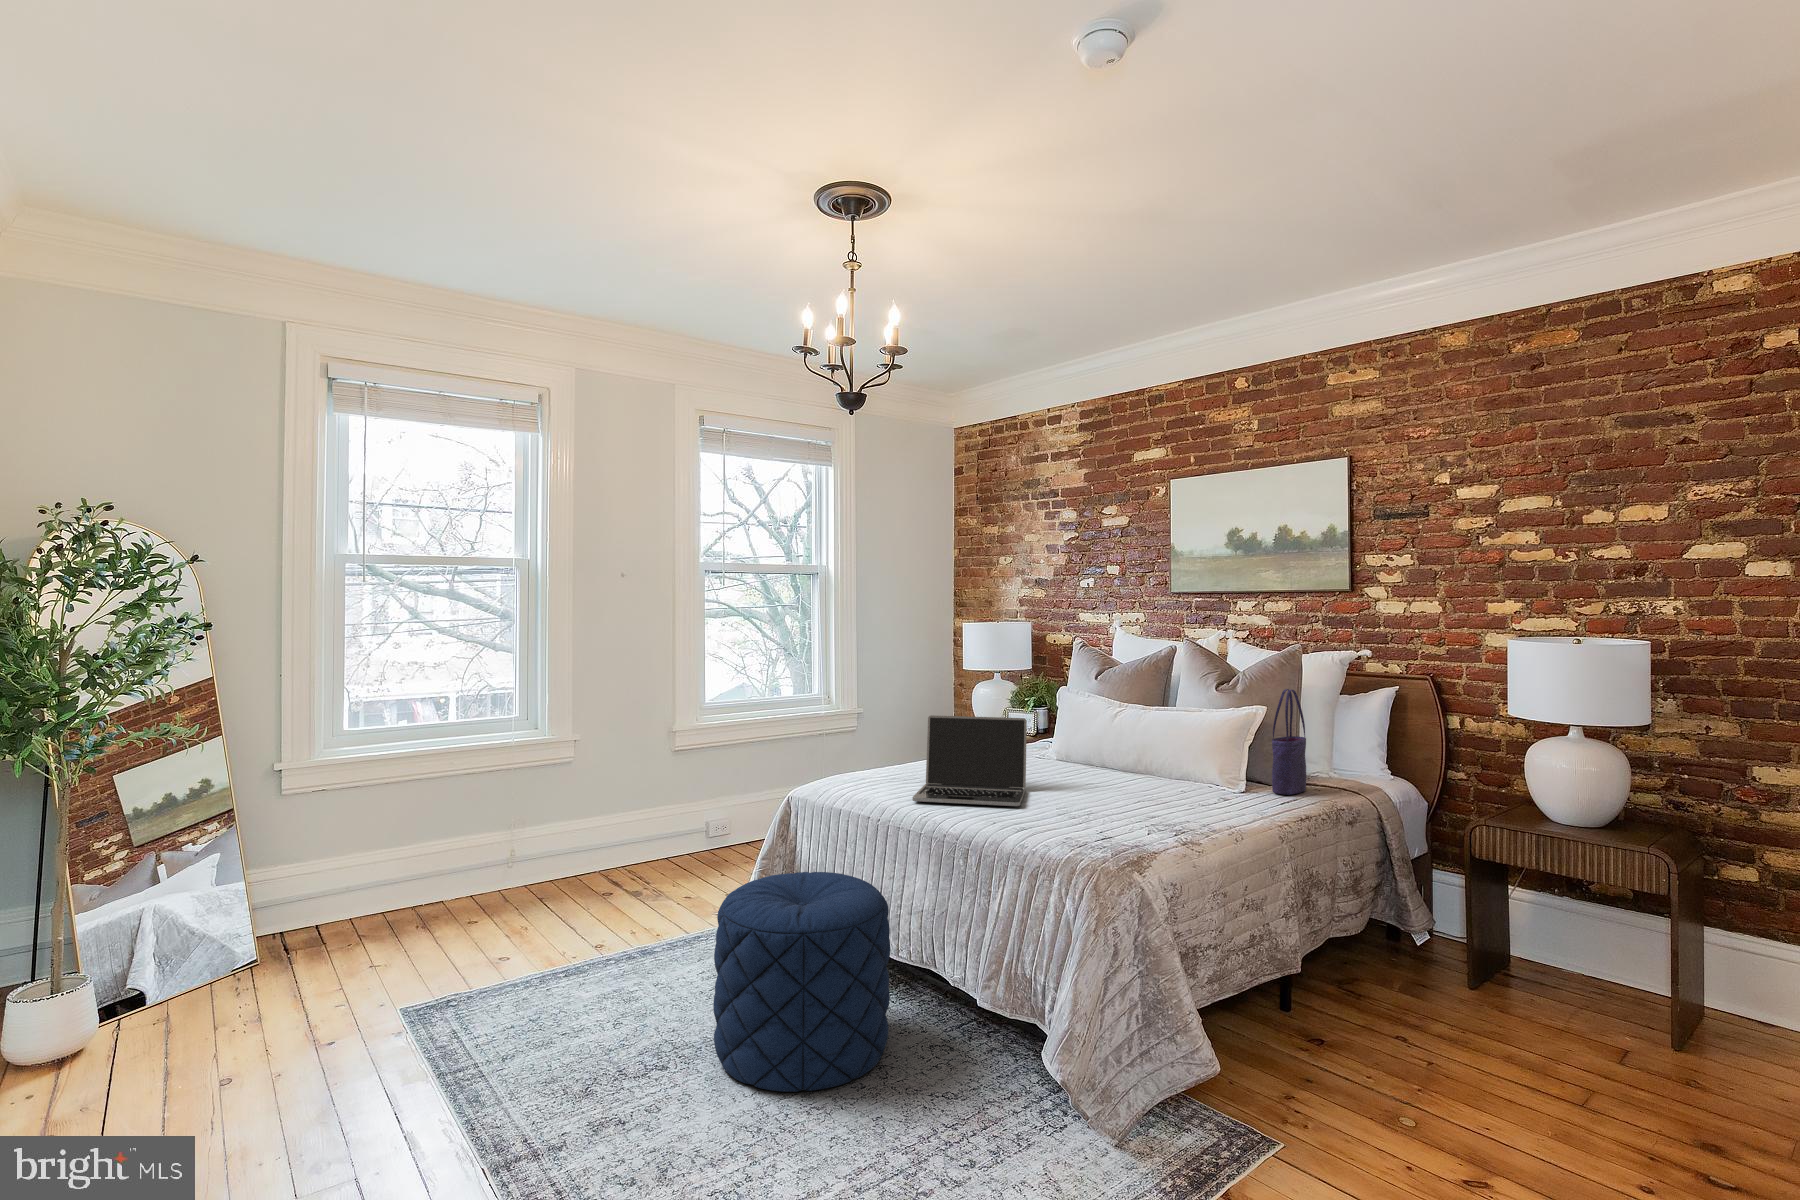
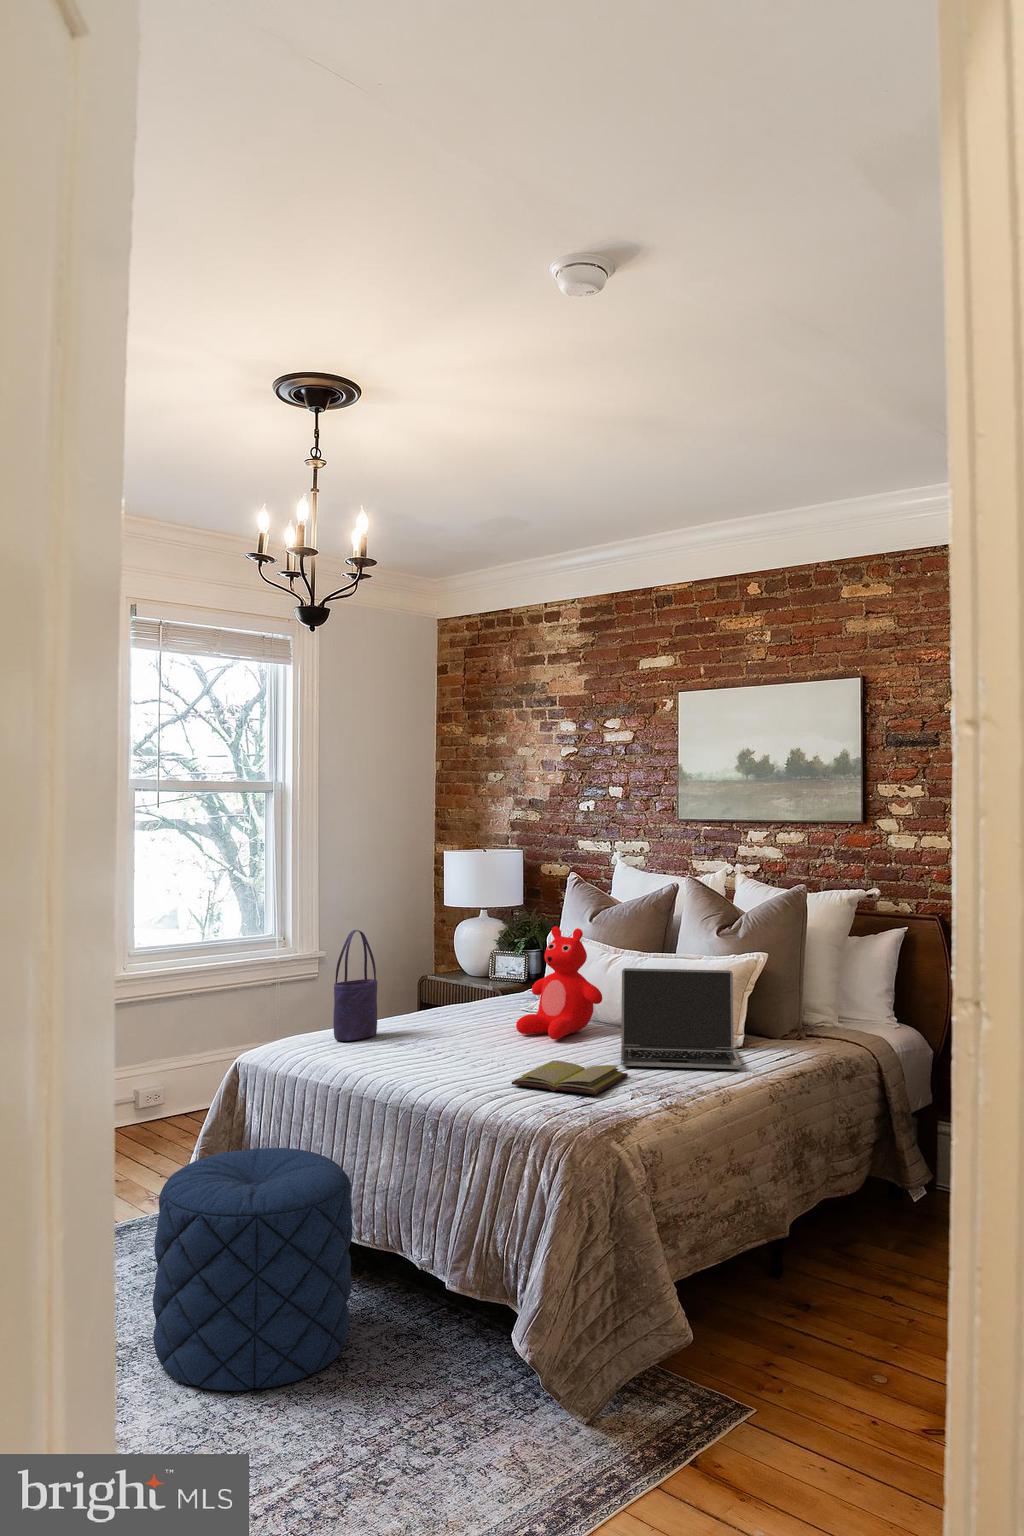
teddy bear: none [1033,681,1112,782] -> present [516,926,602,1040]
tote bag: present [1272,689,1306,795] -> present [333,930,377,1041]
laptop: present [912,715,1027,806] -> present [621,968,741,1069]
diary: none [1034,799,1142,831] -> present [512,1060,628,1095]

